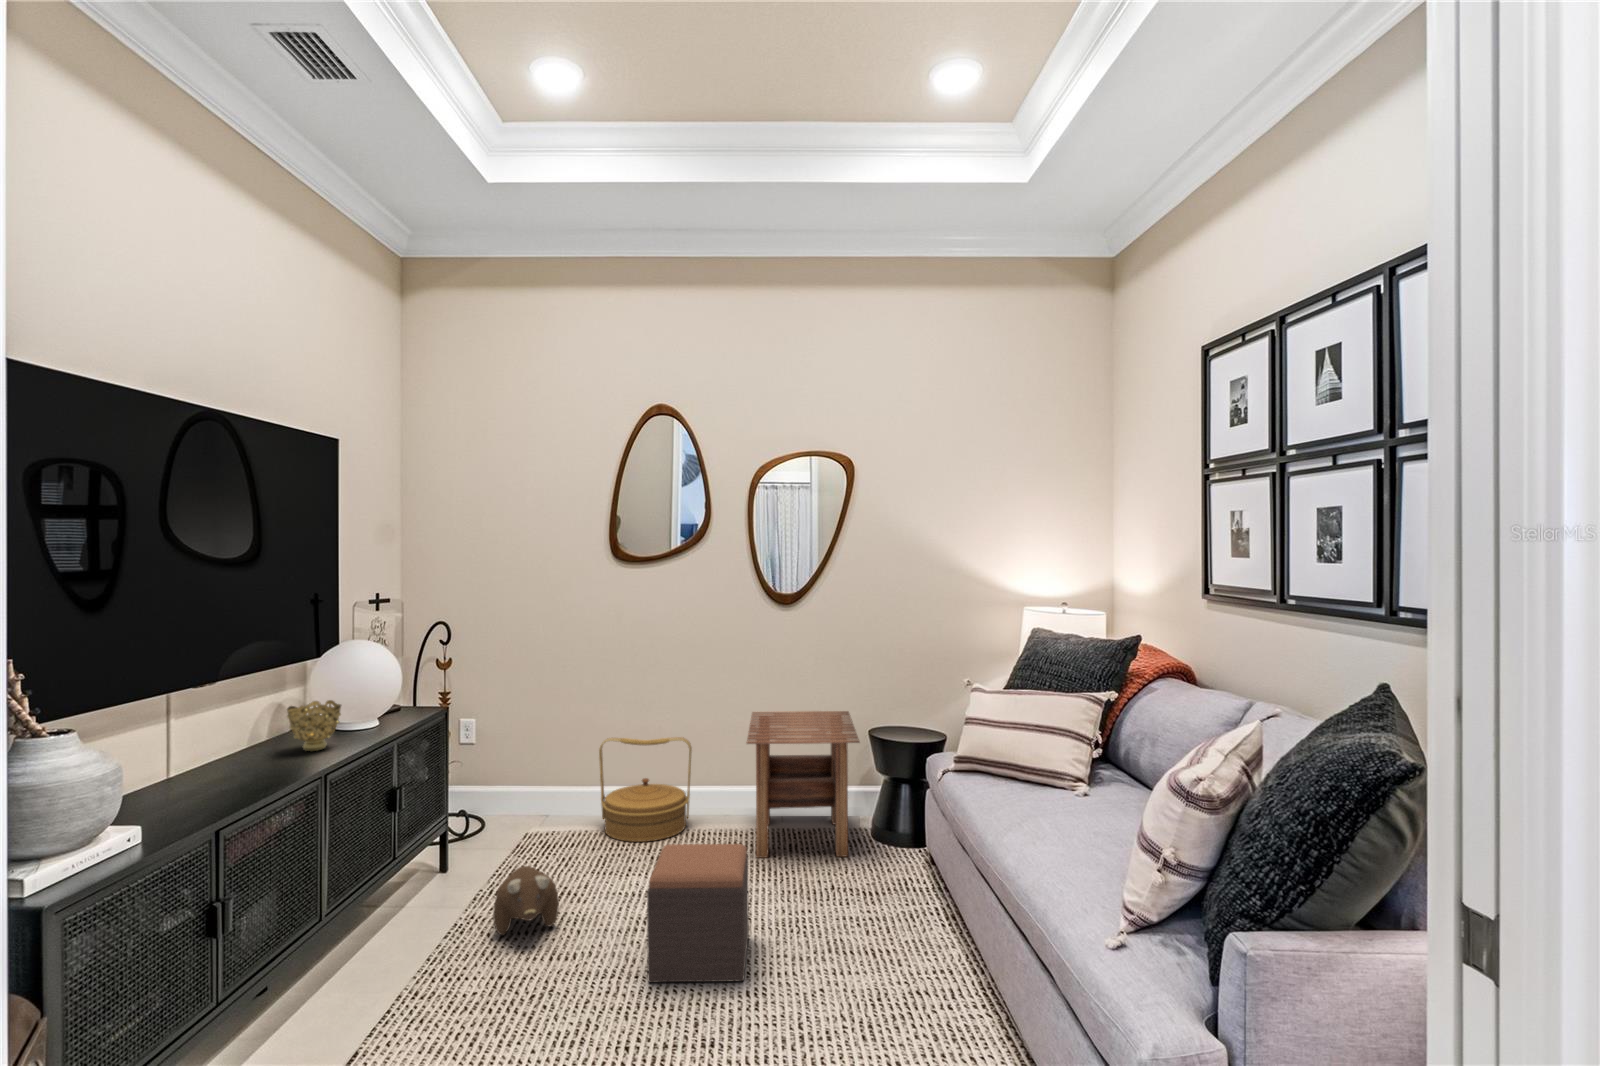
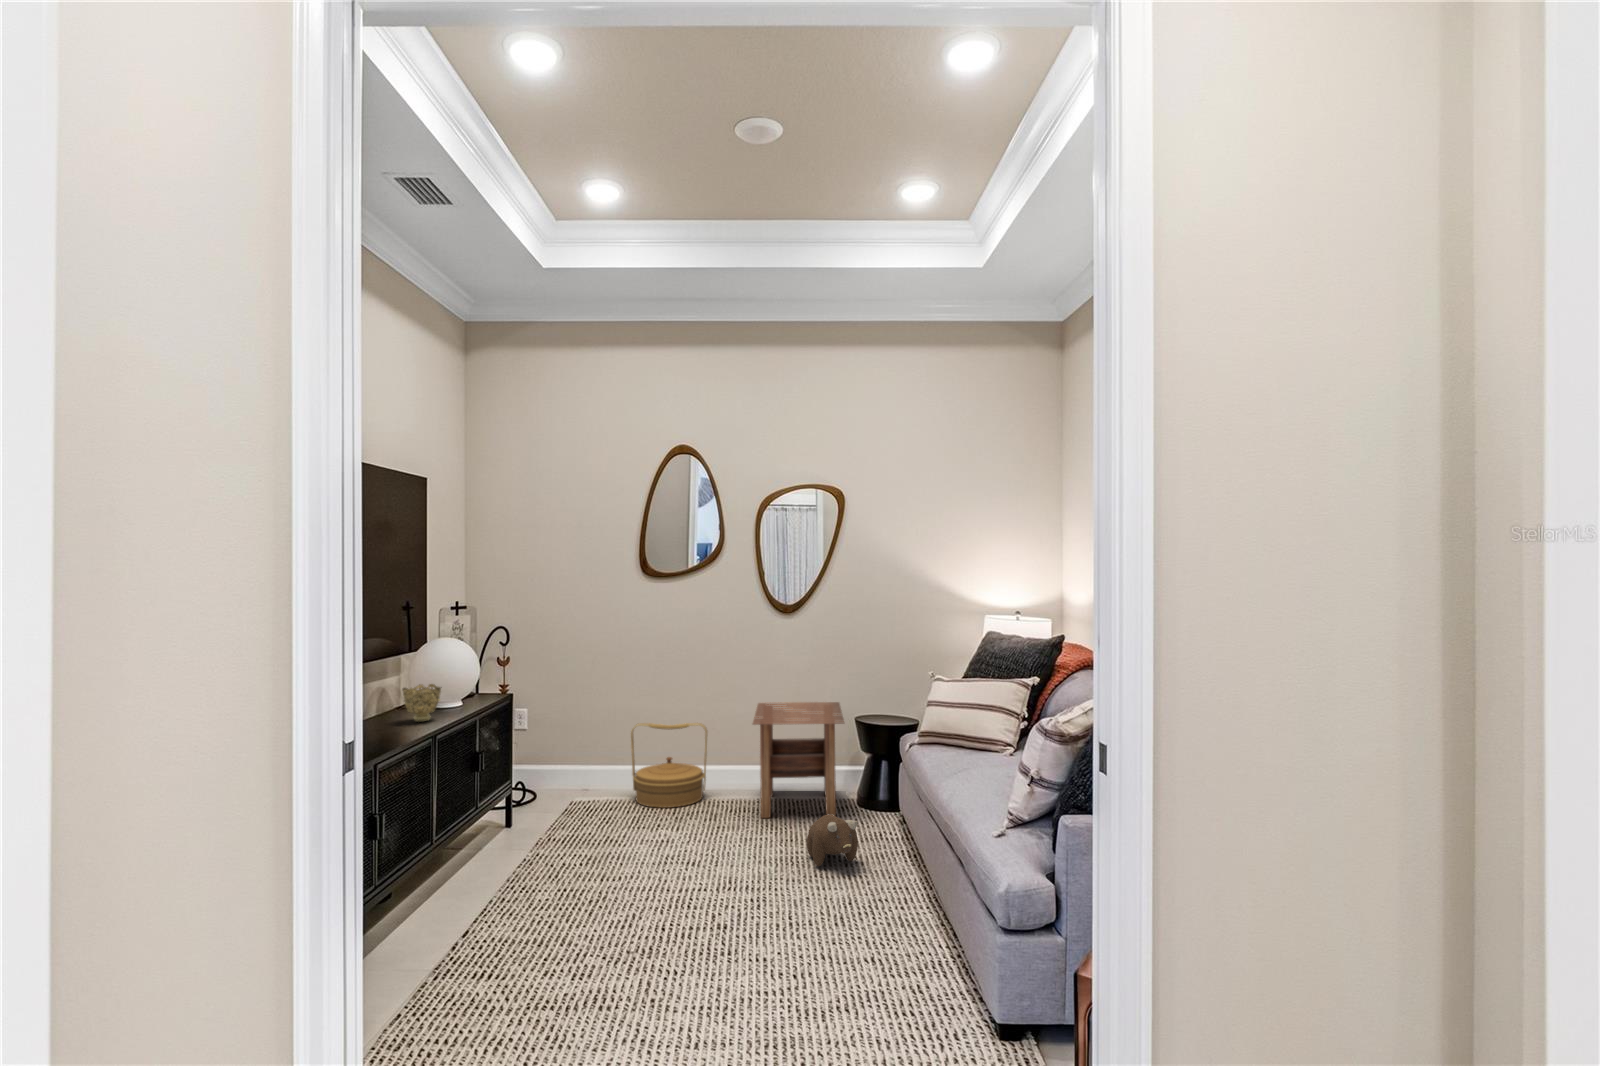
footstool: present [647,844,749,982] -> none [676,794,753,893]
plush toy: present [493,866,559,935] -> present [807,815,858,866]

